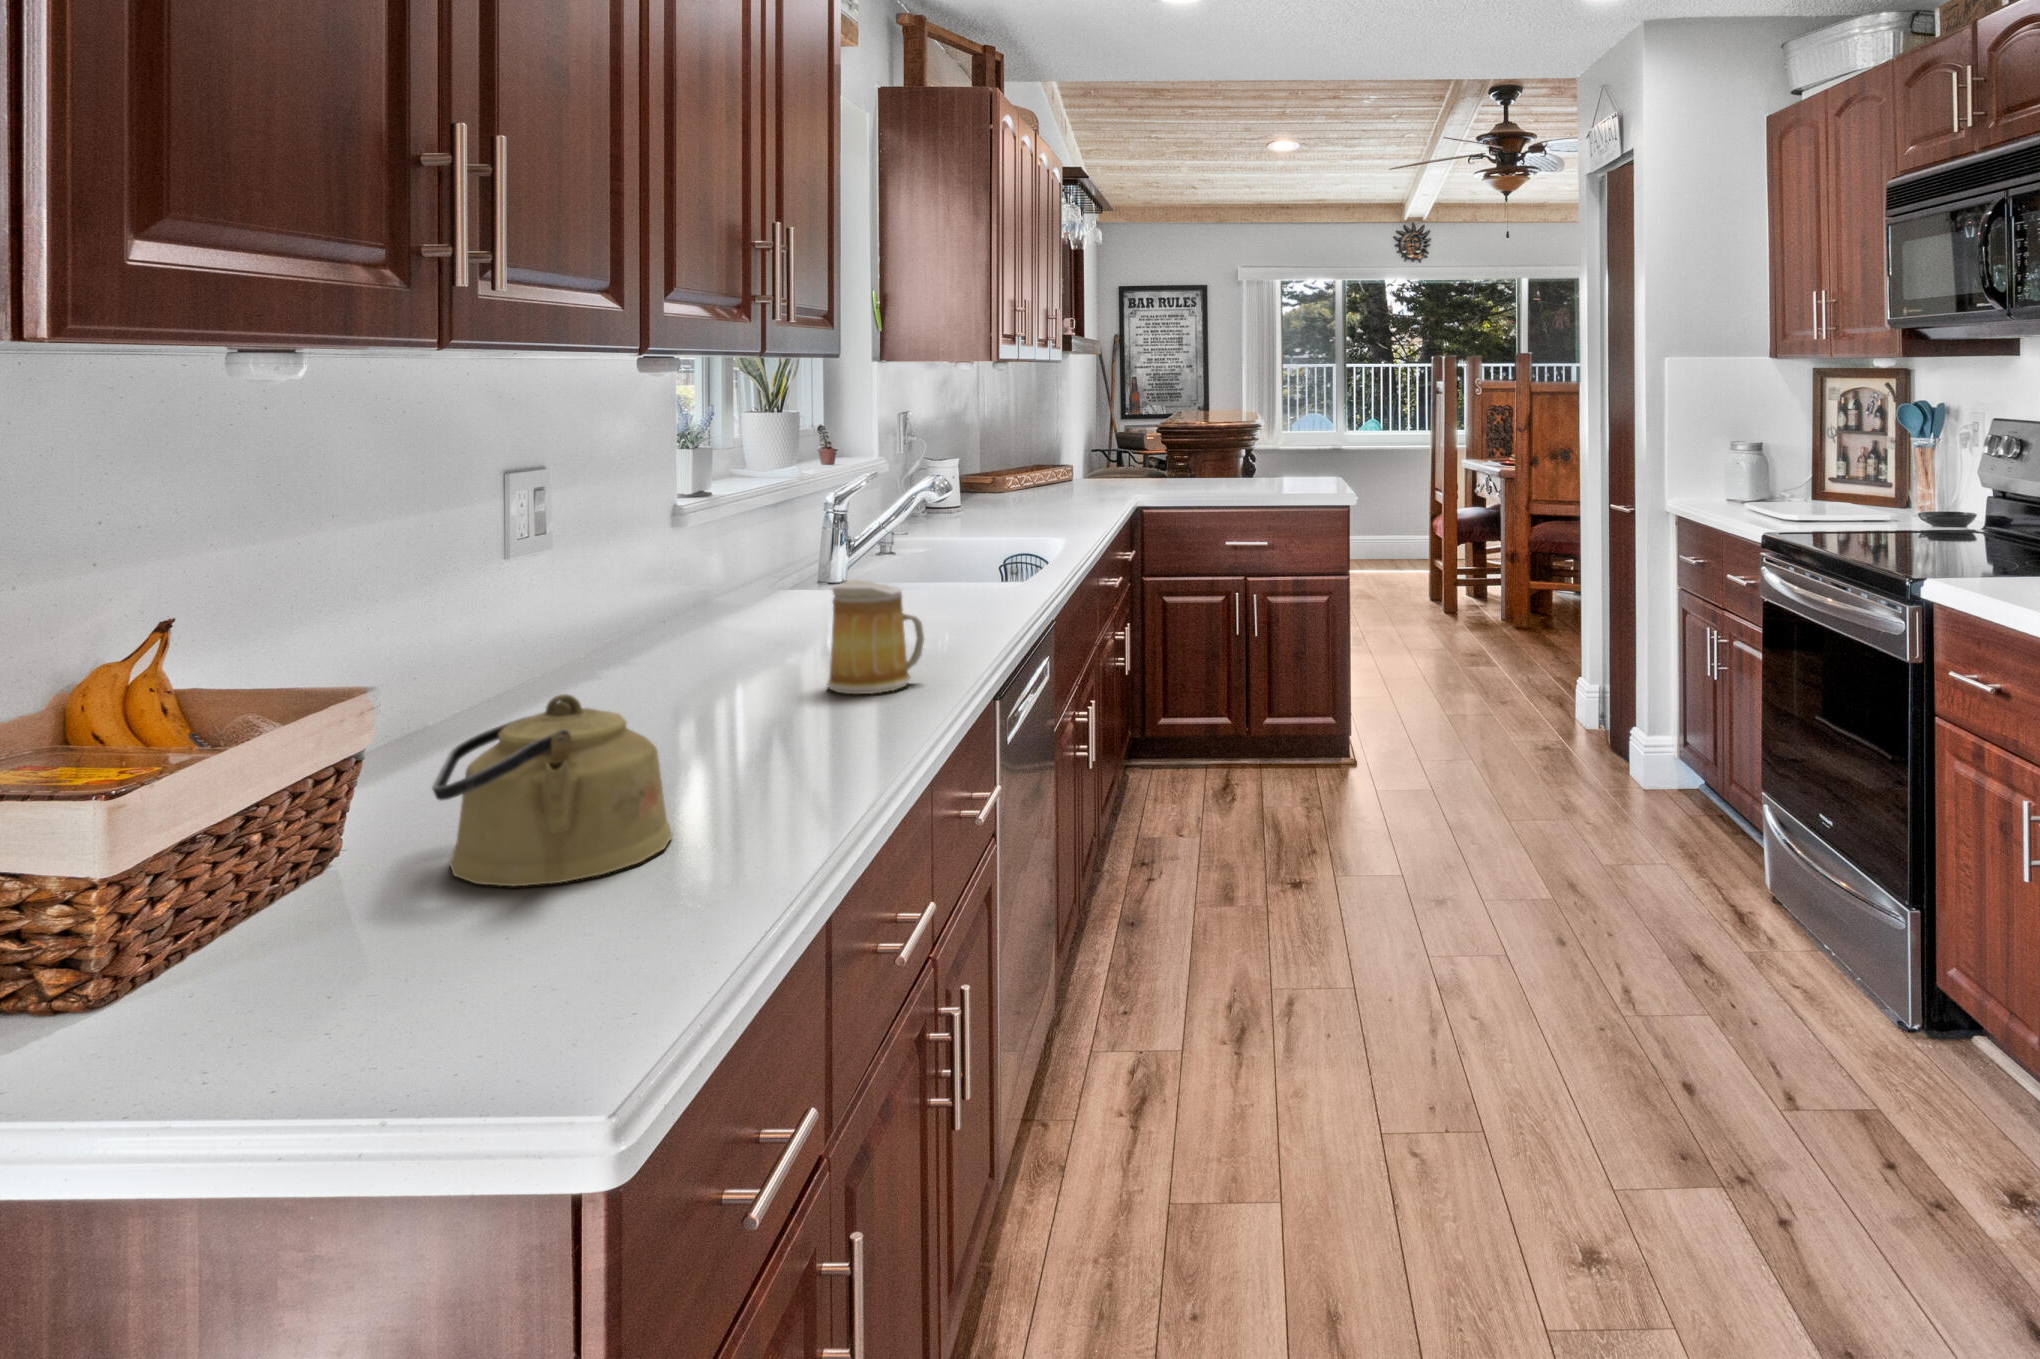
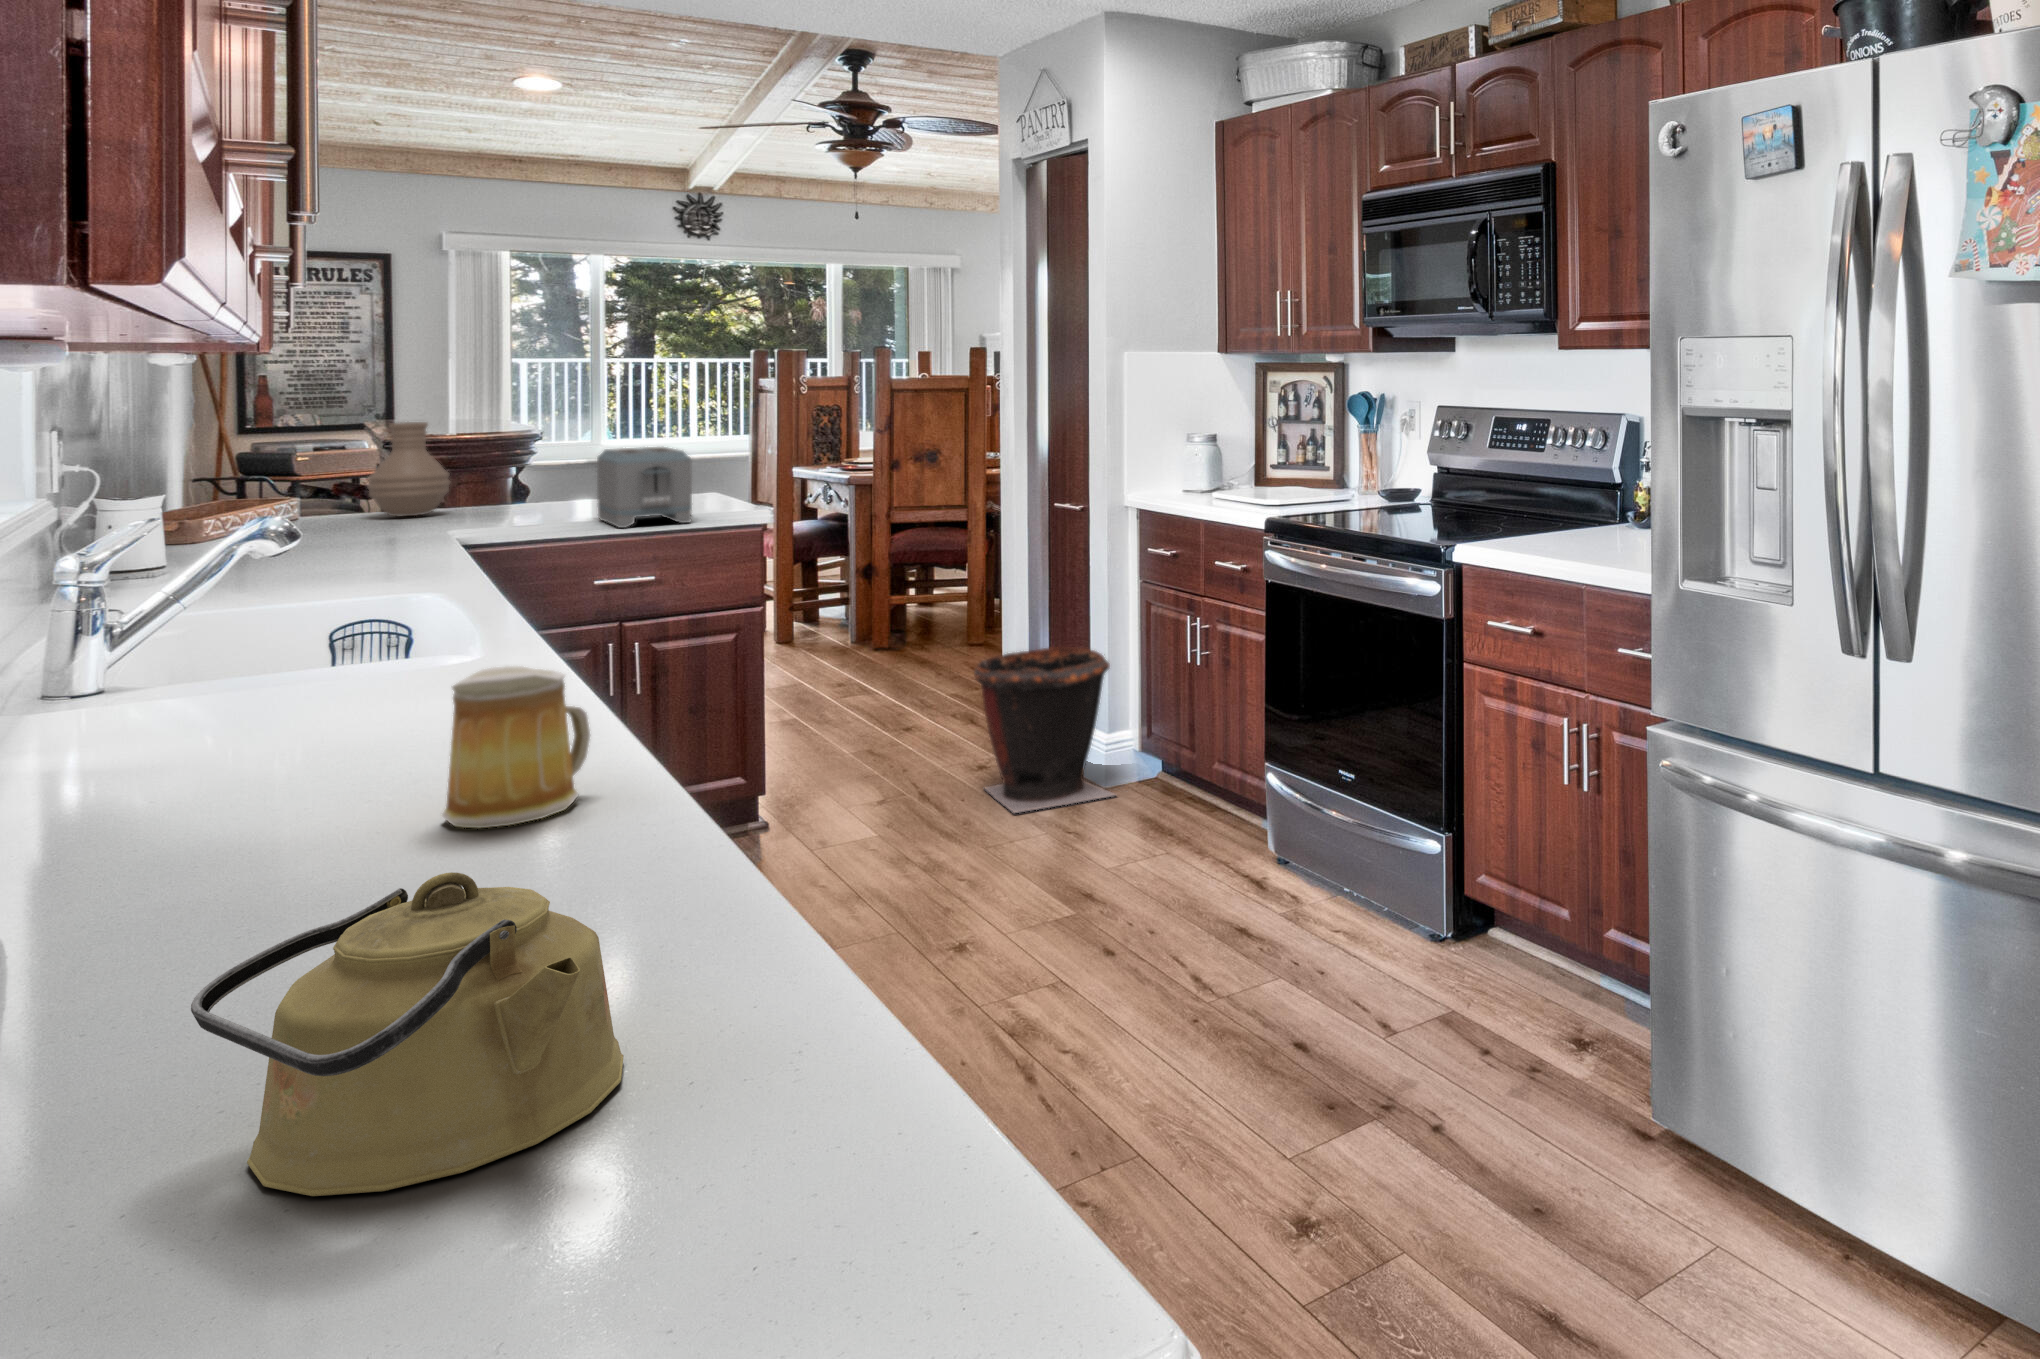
vase: none [1117,410,1168,481] -> present [368,422,450,516]
toaster: none [1243,435,1299,499] -> present [597,447,692,528]
waste bin: none [1523,644,1653,799] -> present [974,647,1114,813]

